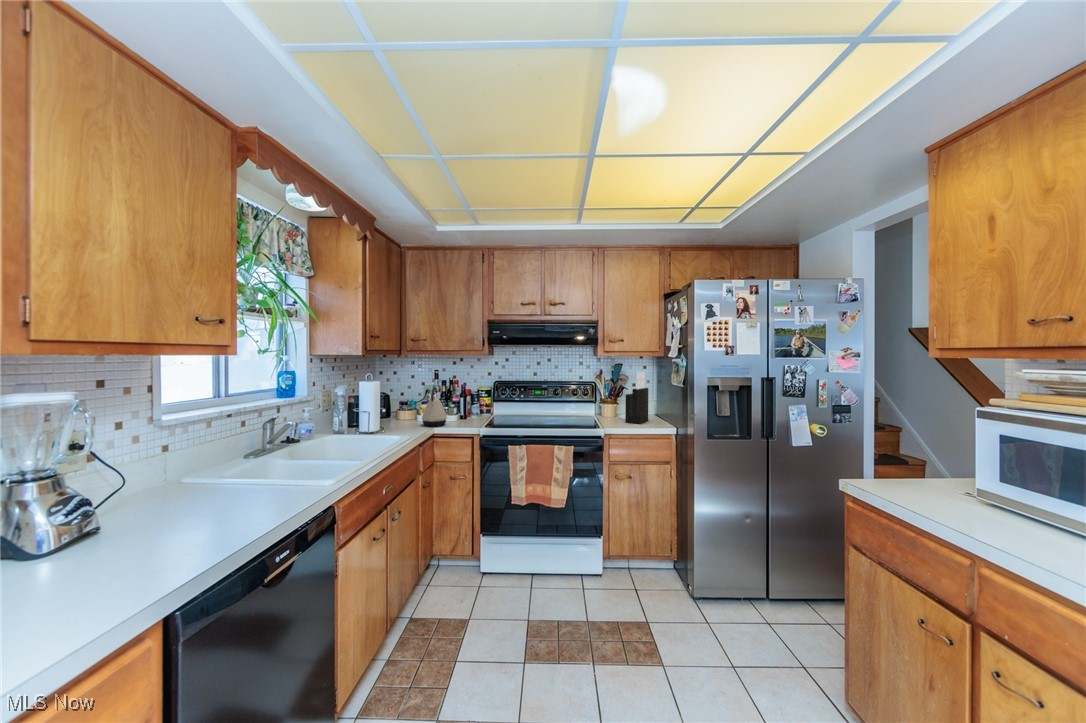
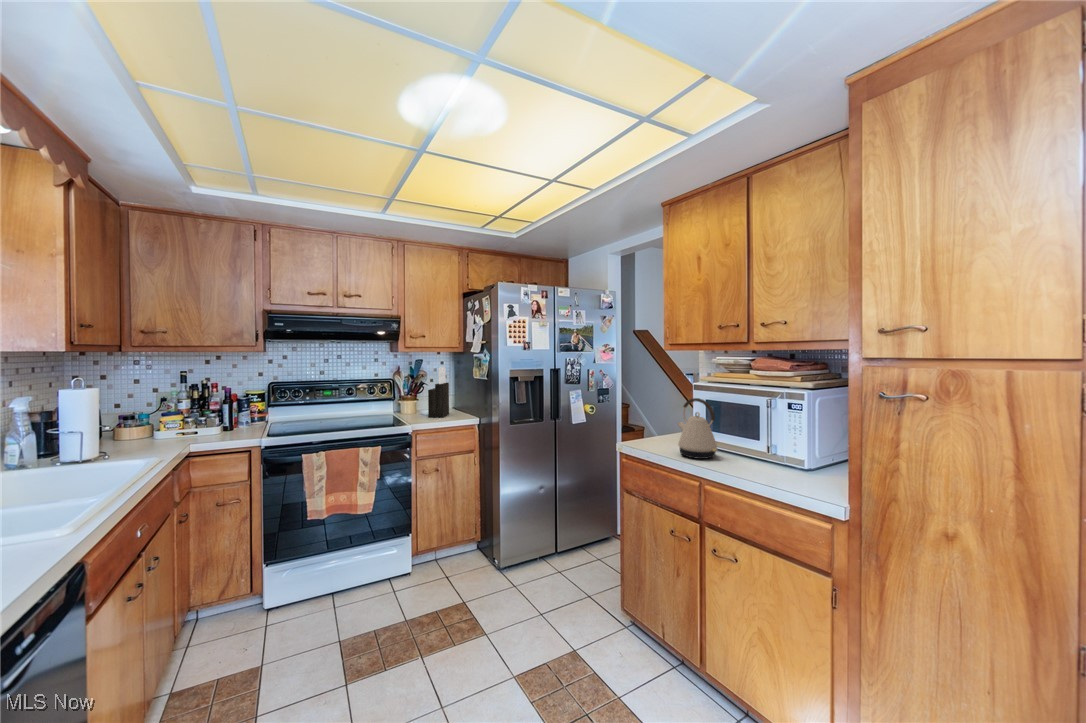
kettle: present [422,387,447,426] -> present [677,398,718,459]

